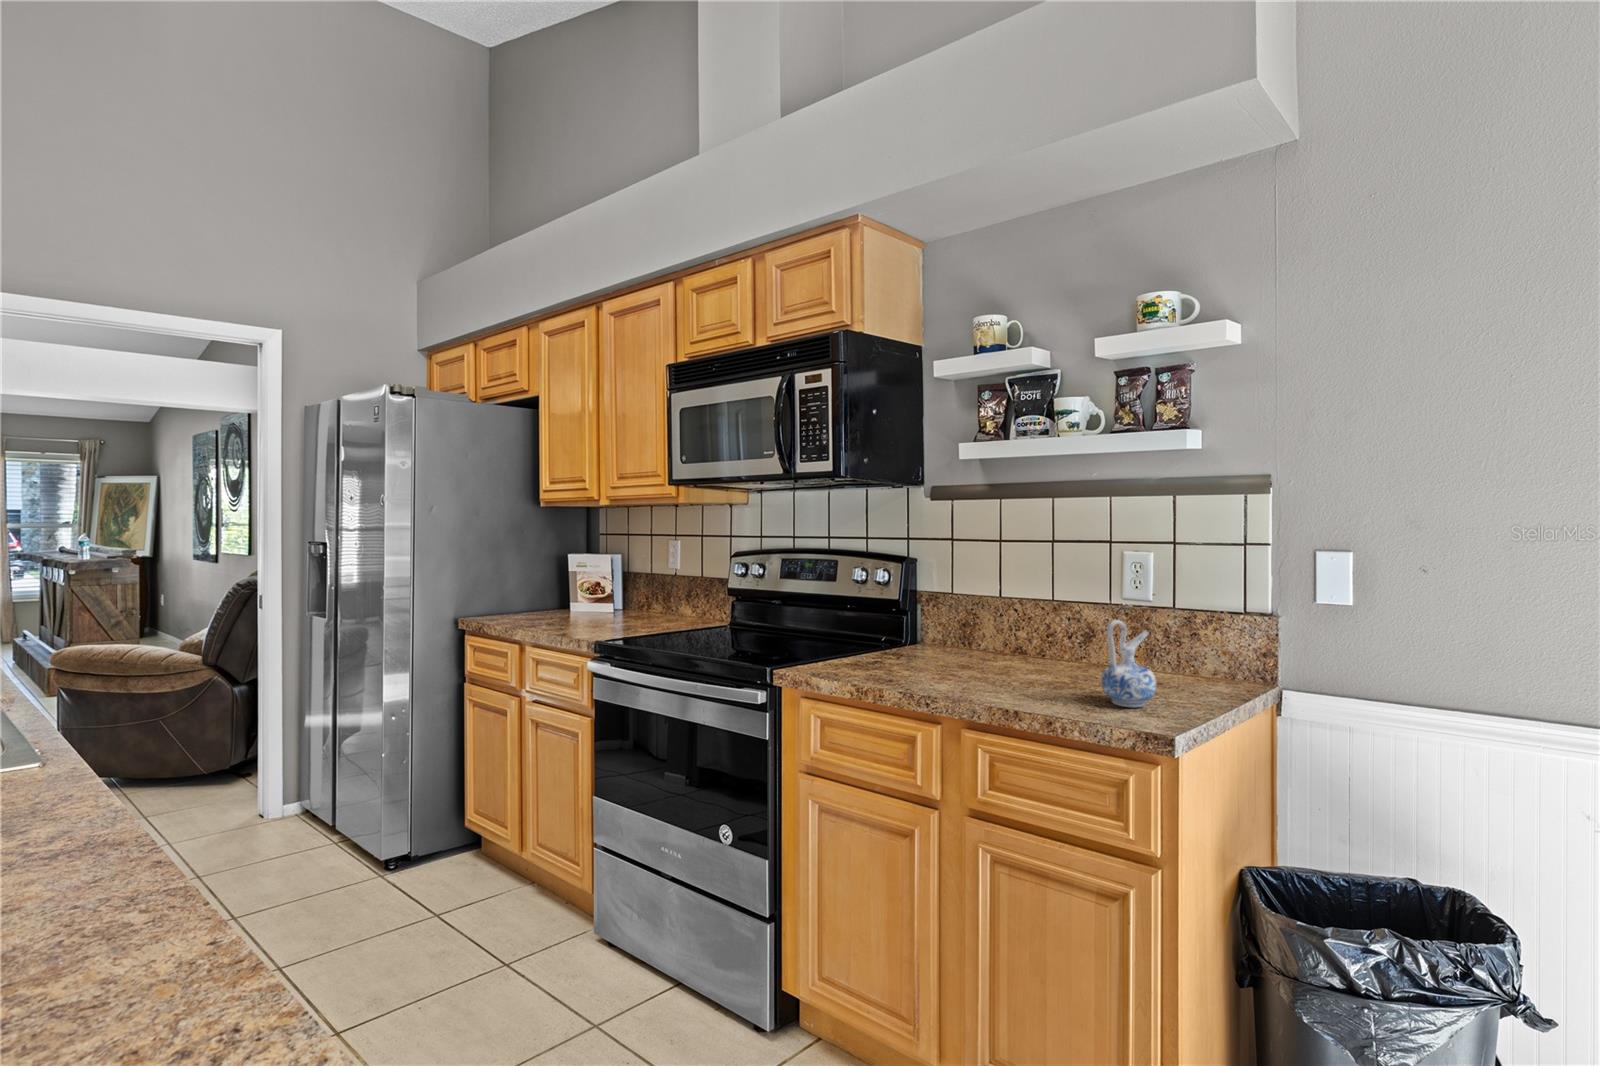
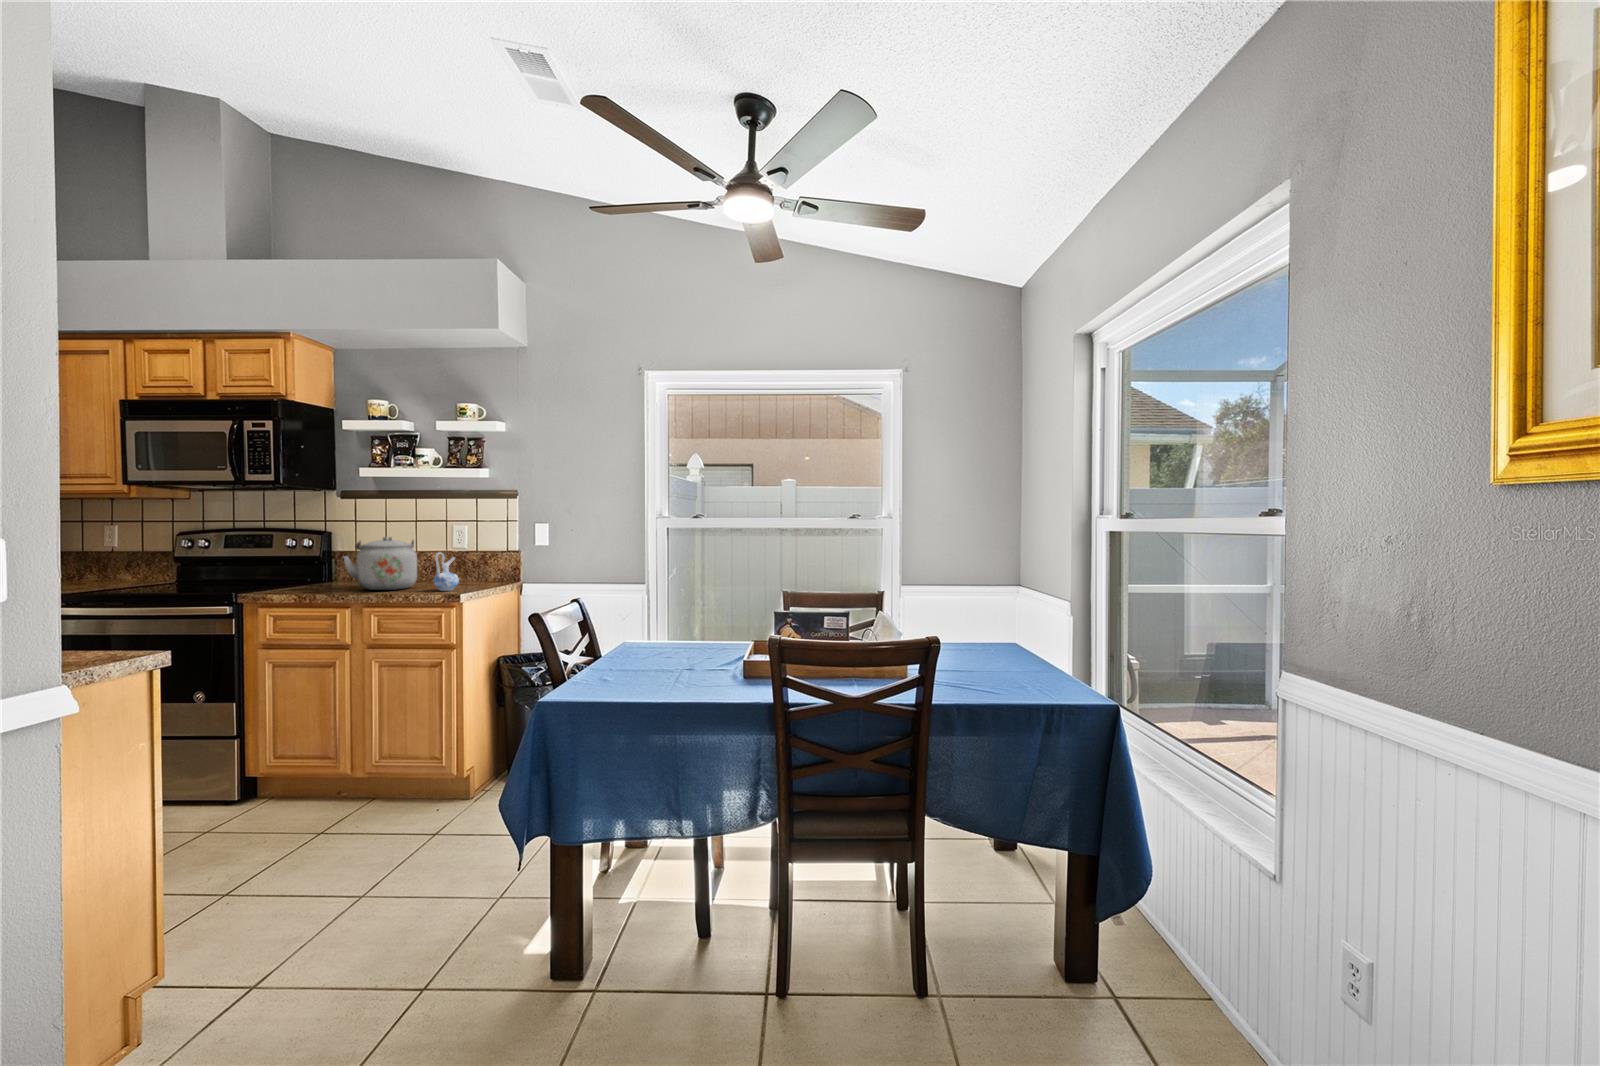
kettle: none [929,576,1063,686] -> present [344,537,417,590]

